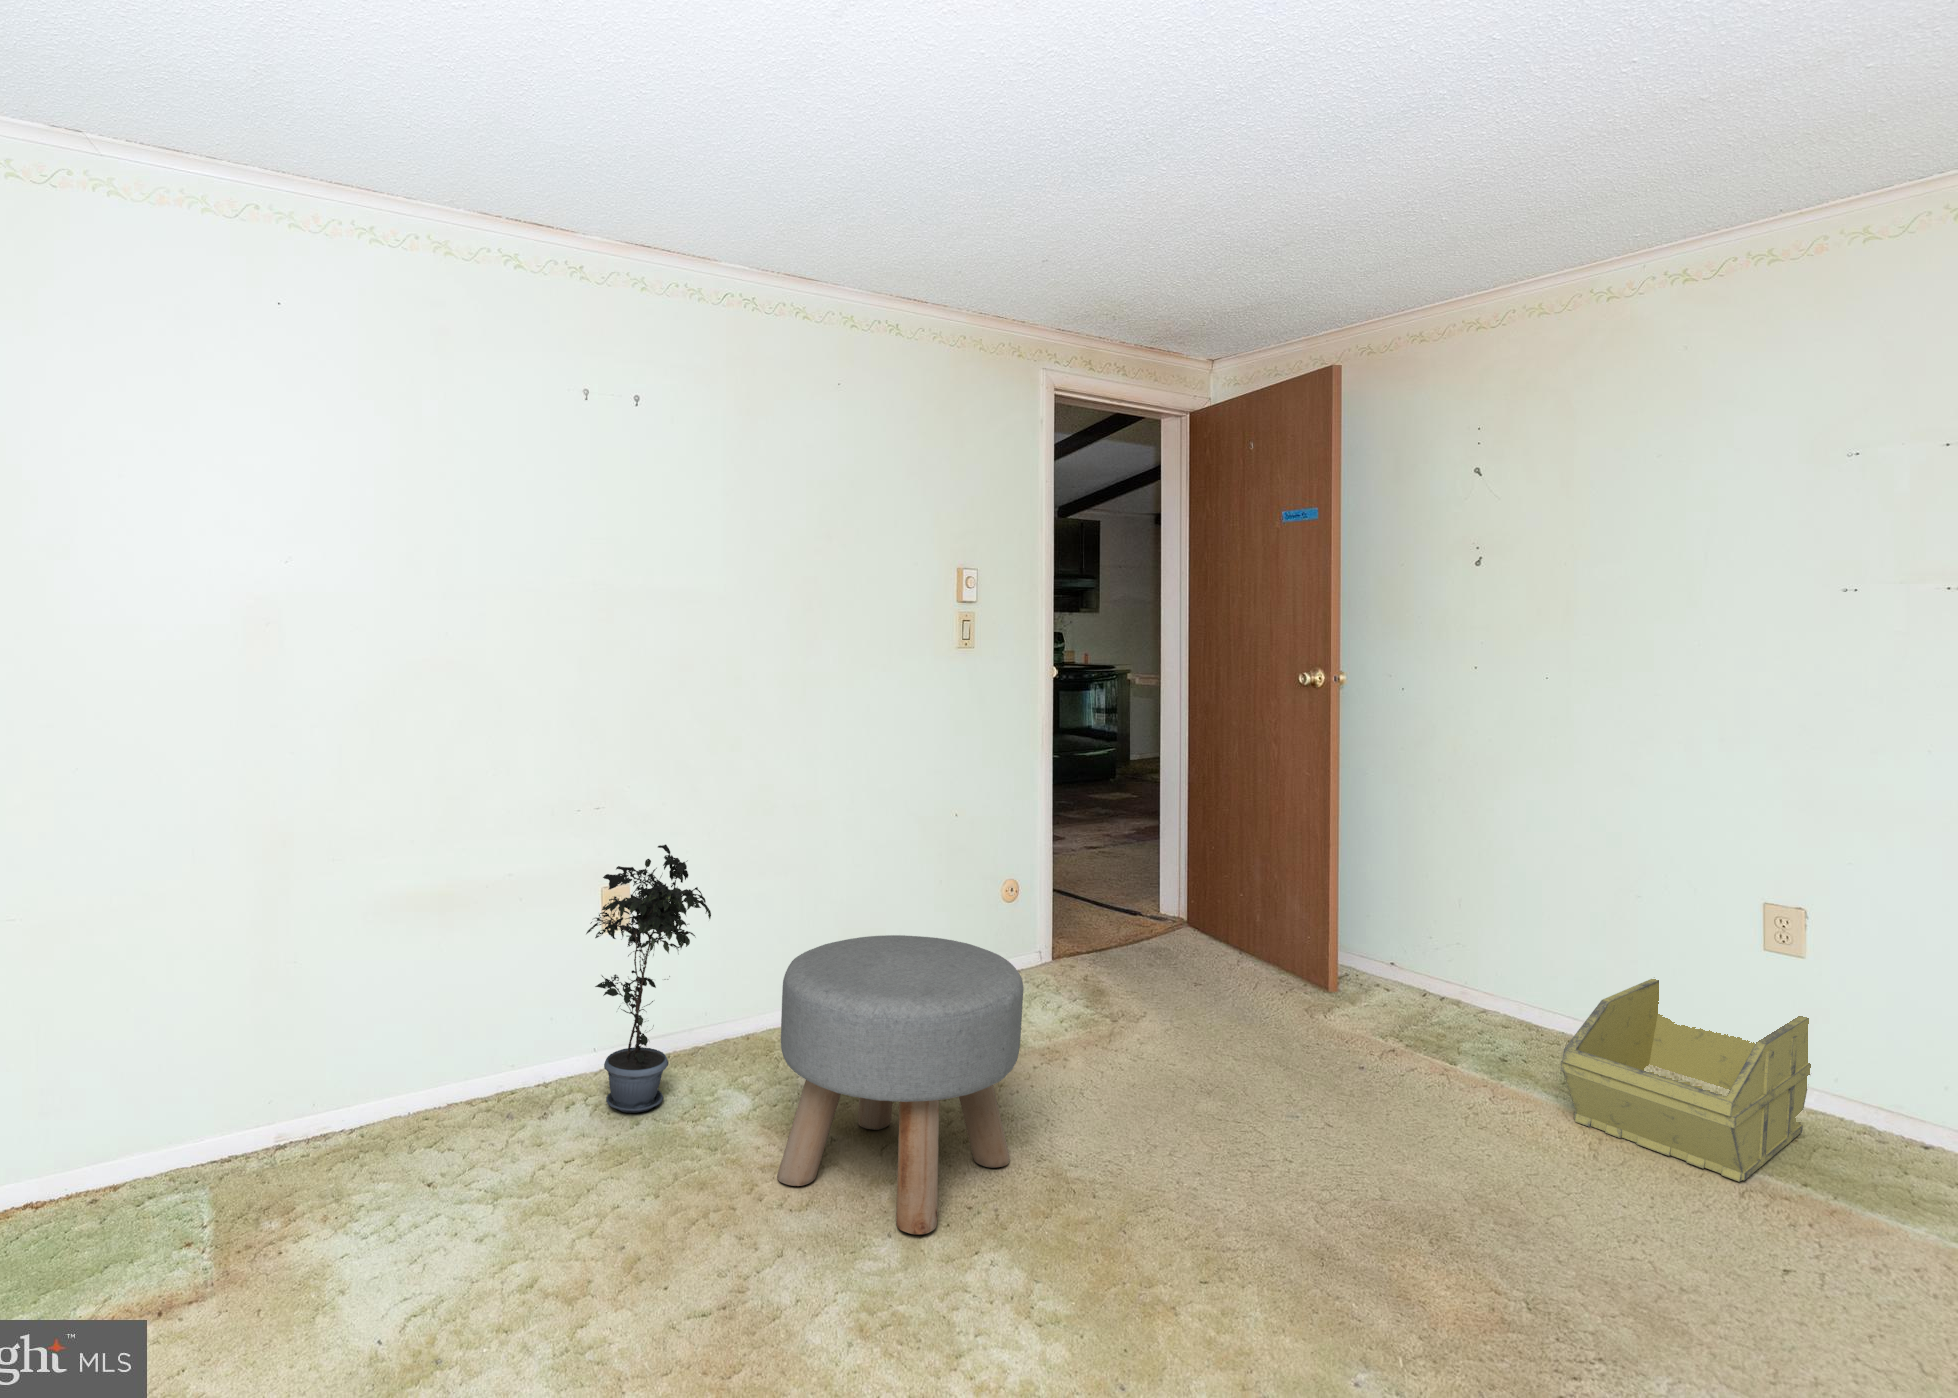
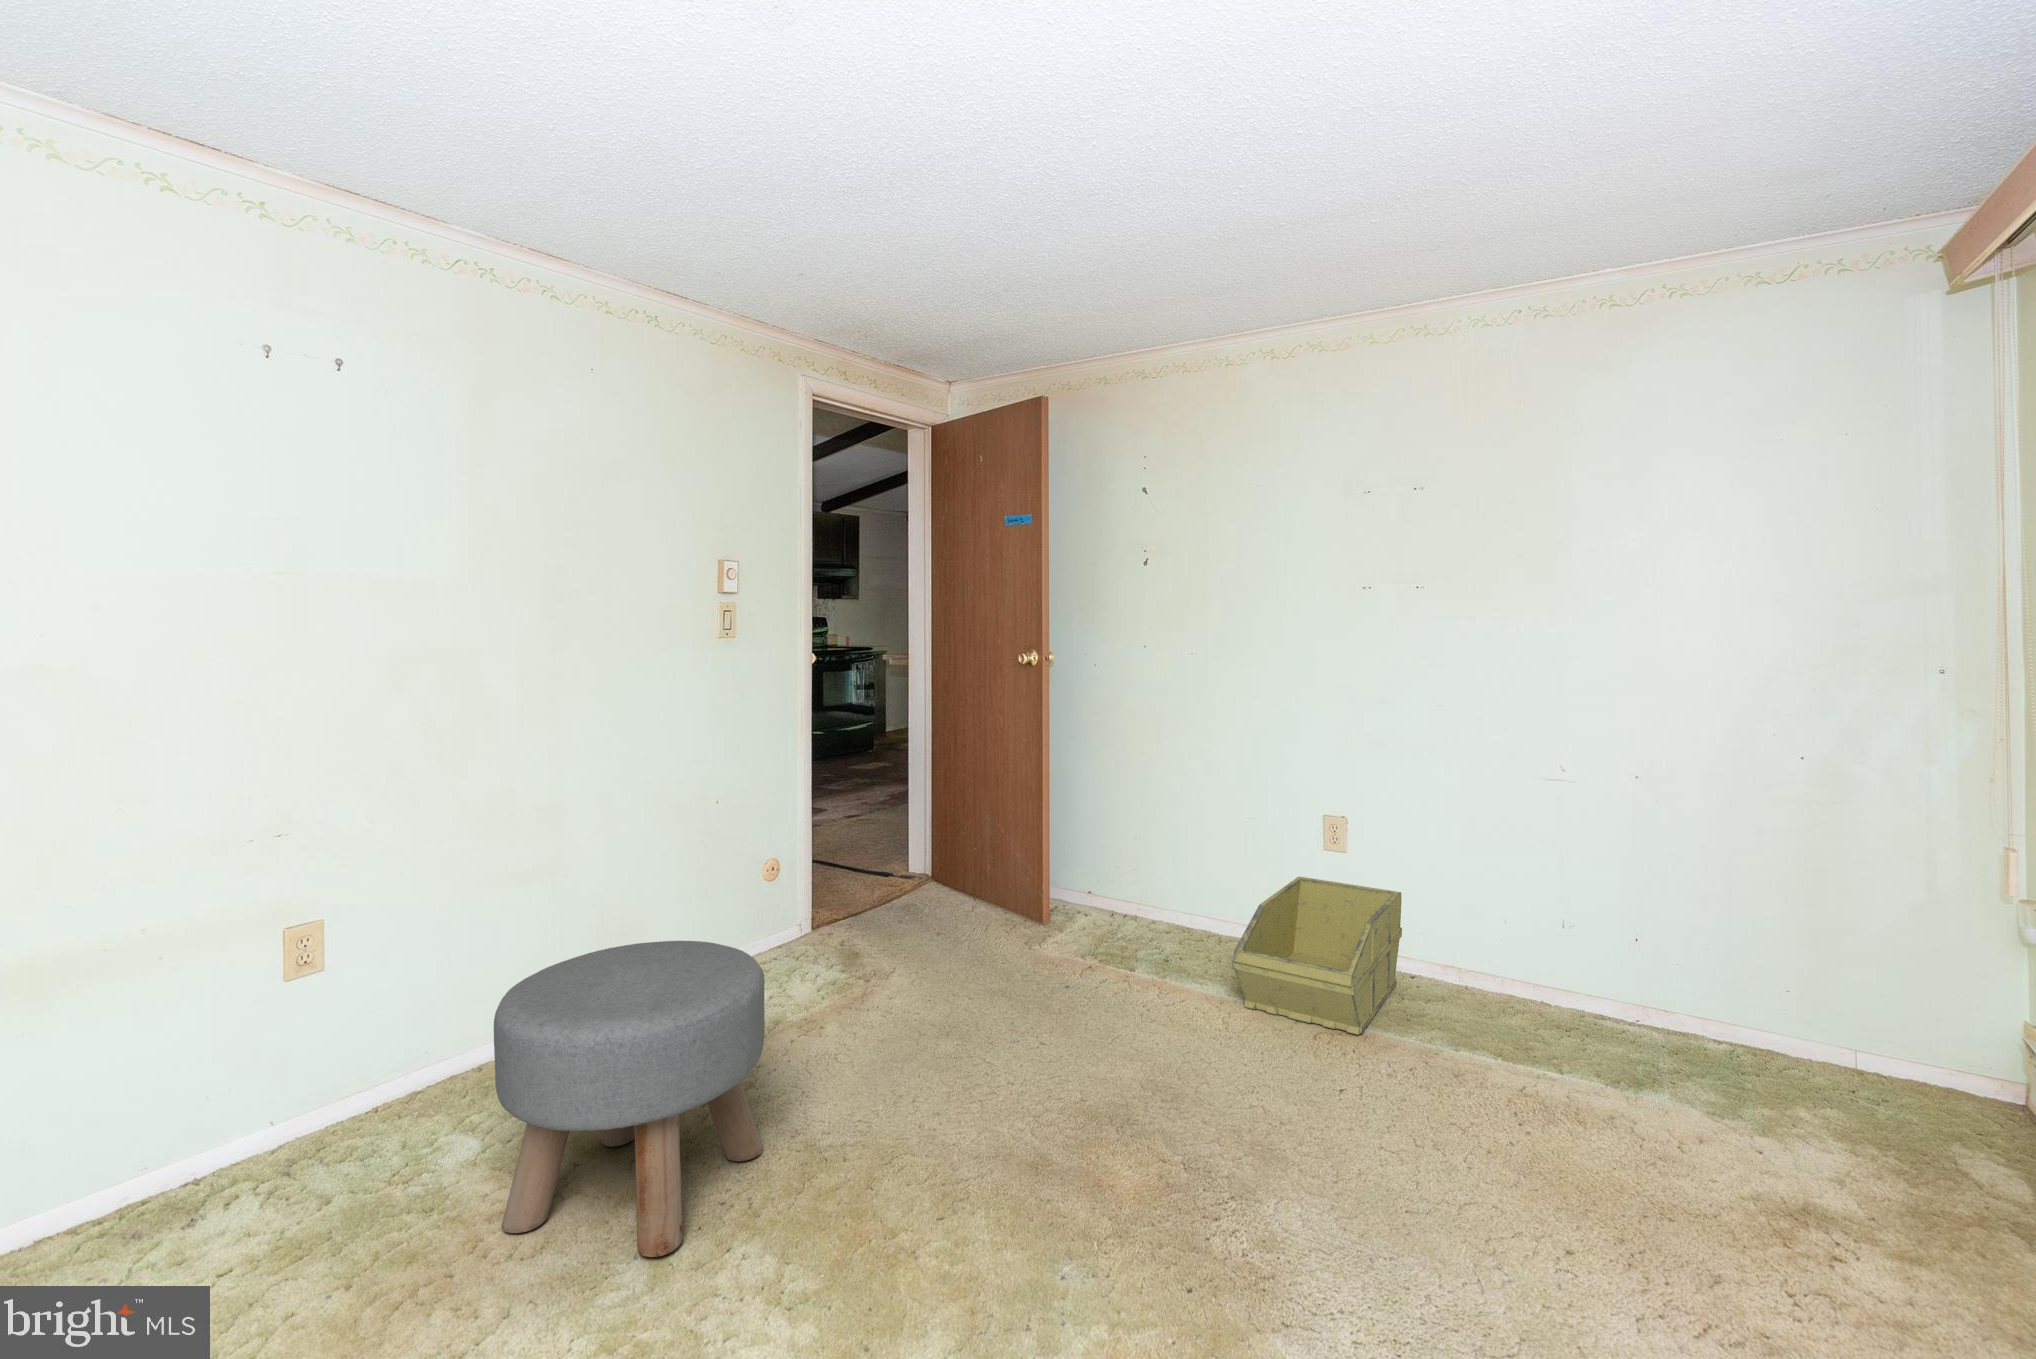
potted plant: present [586,844,711,1113] -> none [242,882,406,1189]

